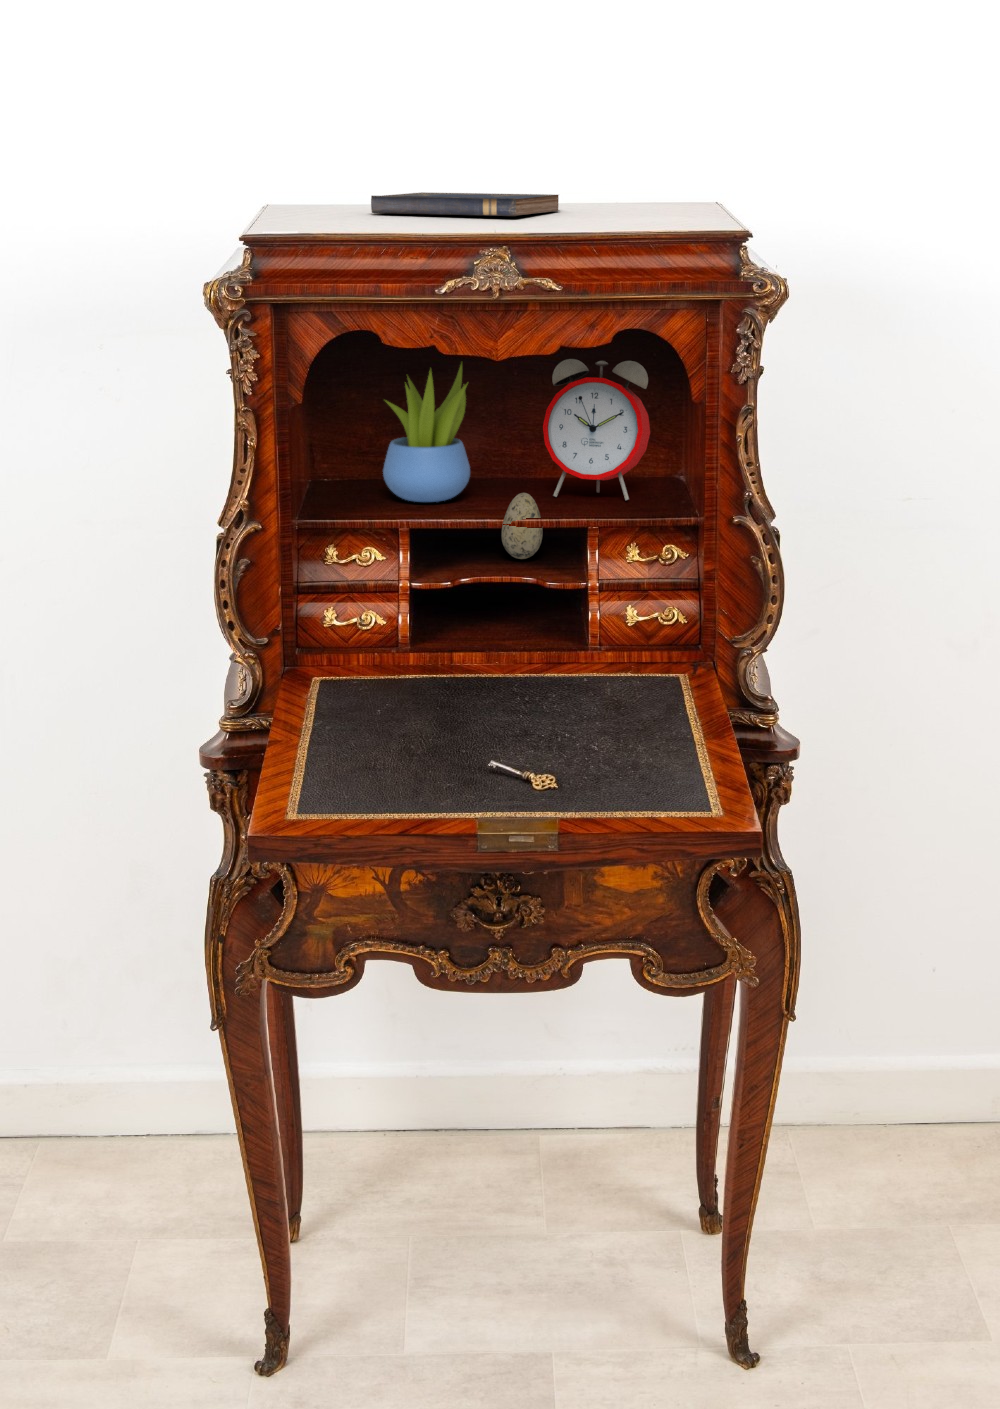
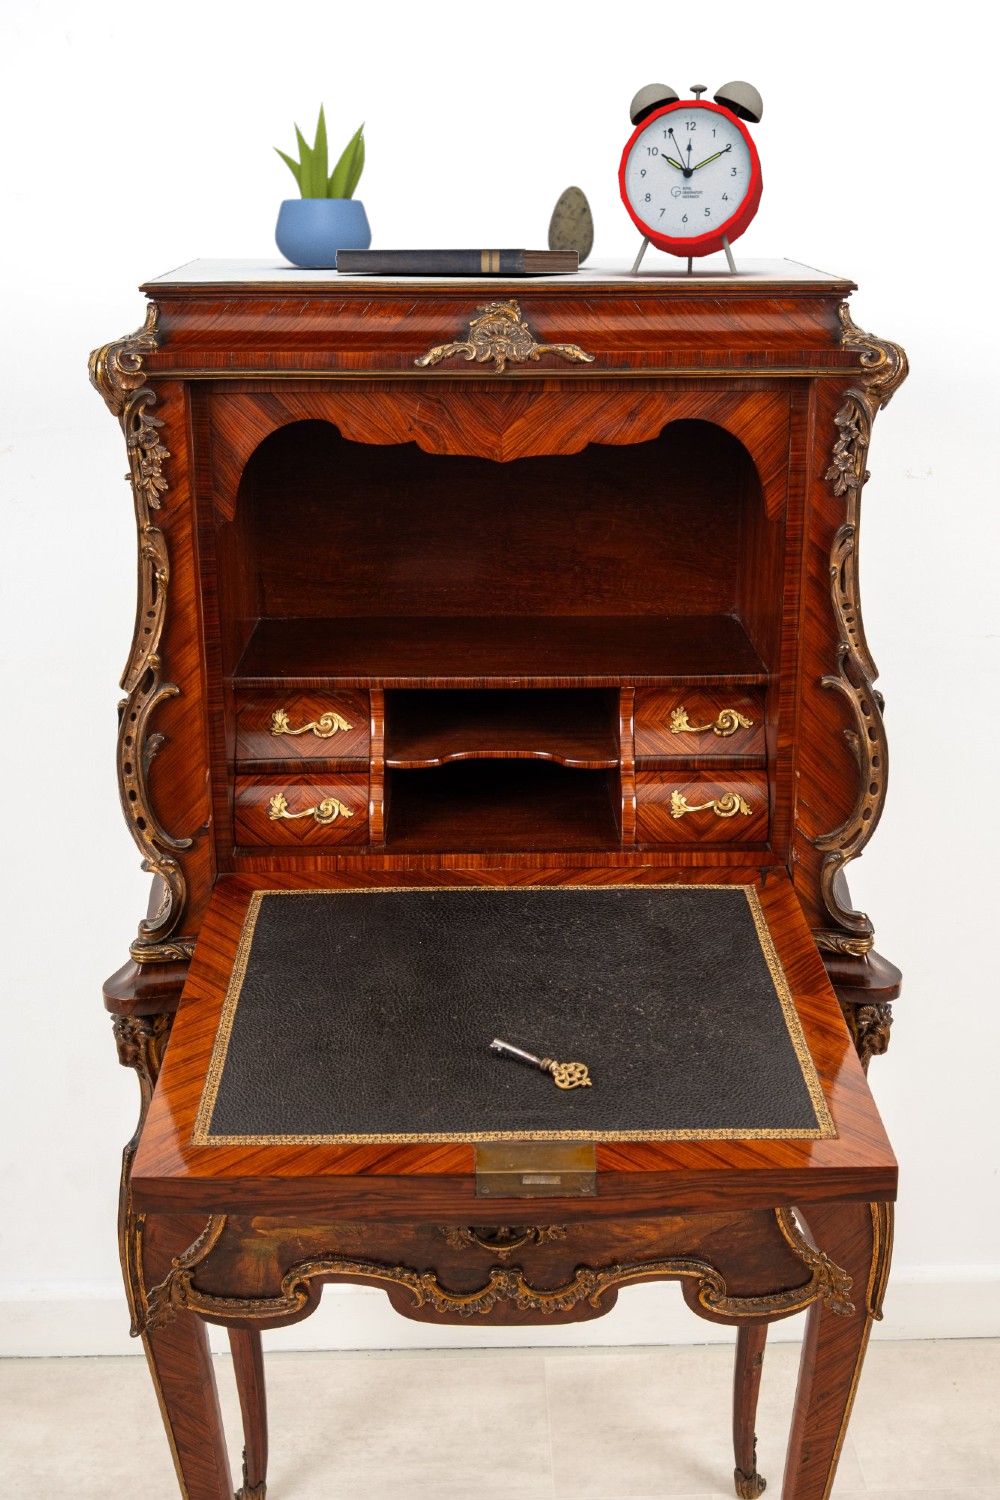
alarm clock: present [543,359,650,500] -> present [618,81,763,275]
succulent plant: present [383,364,470,502] -> present [274,104,372,267]
decorative egg: present [502,493,543,559] -> present [548,186,594,265]

